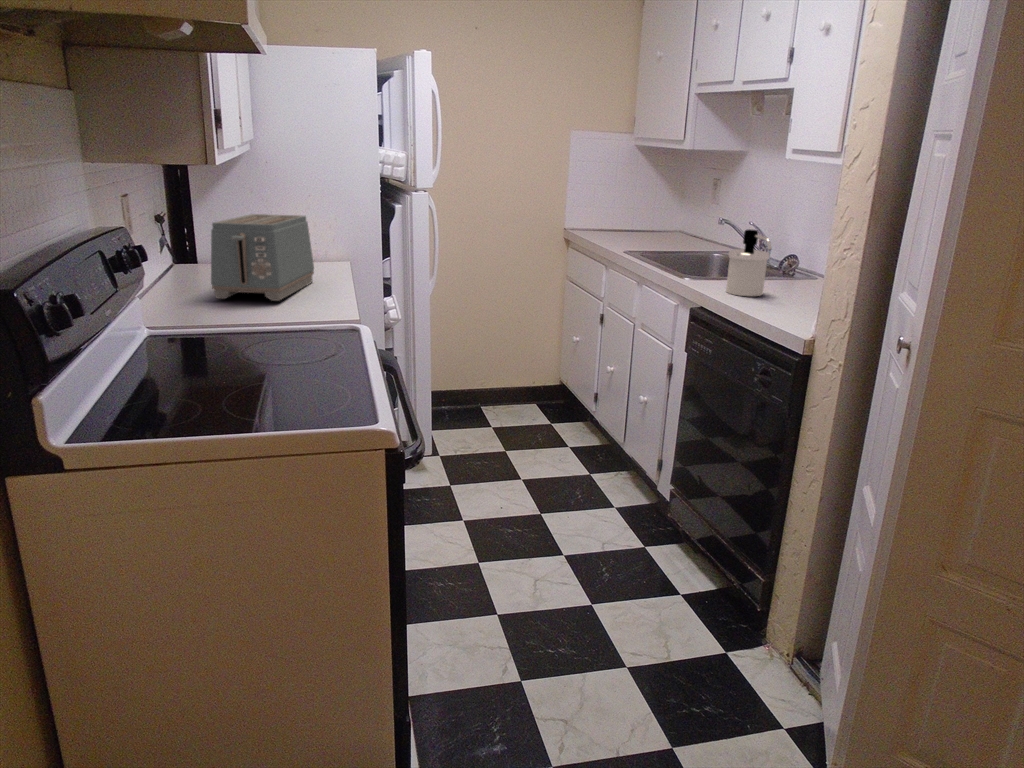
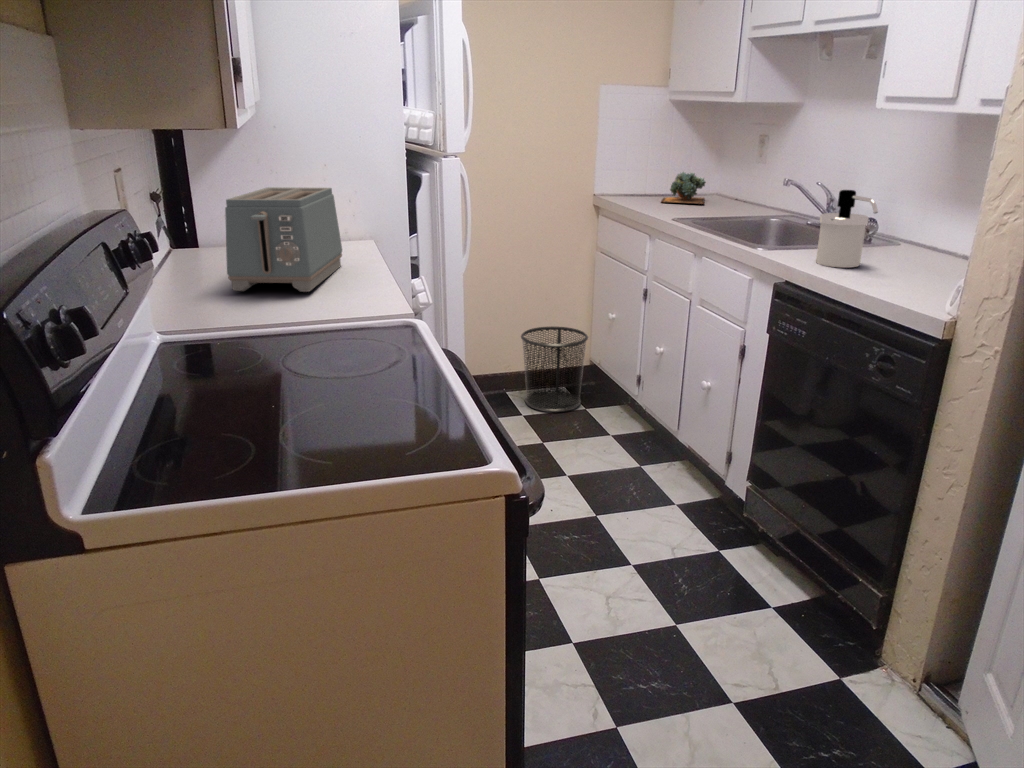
succulent plant: none [620,211,662,240] -> present [661,172,706,204]
waste bin: none [492,347,553,424] -> present [521,326,588,412]

